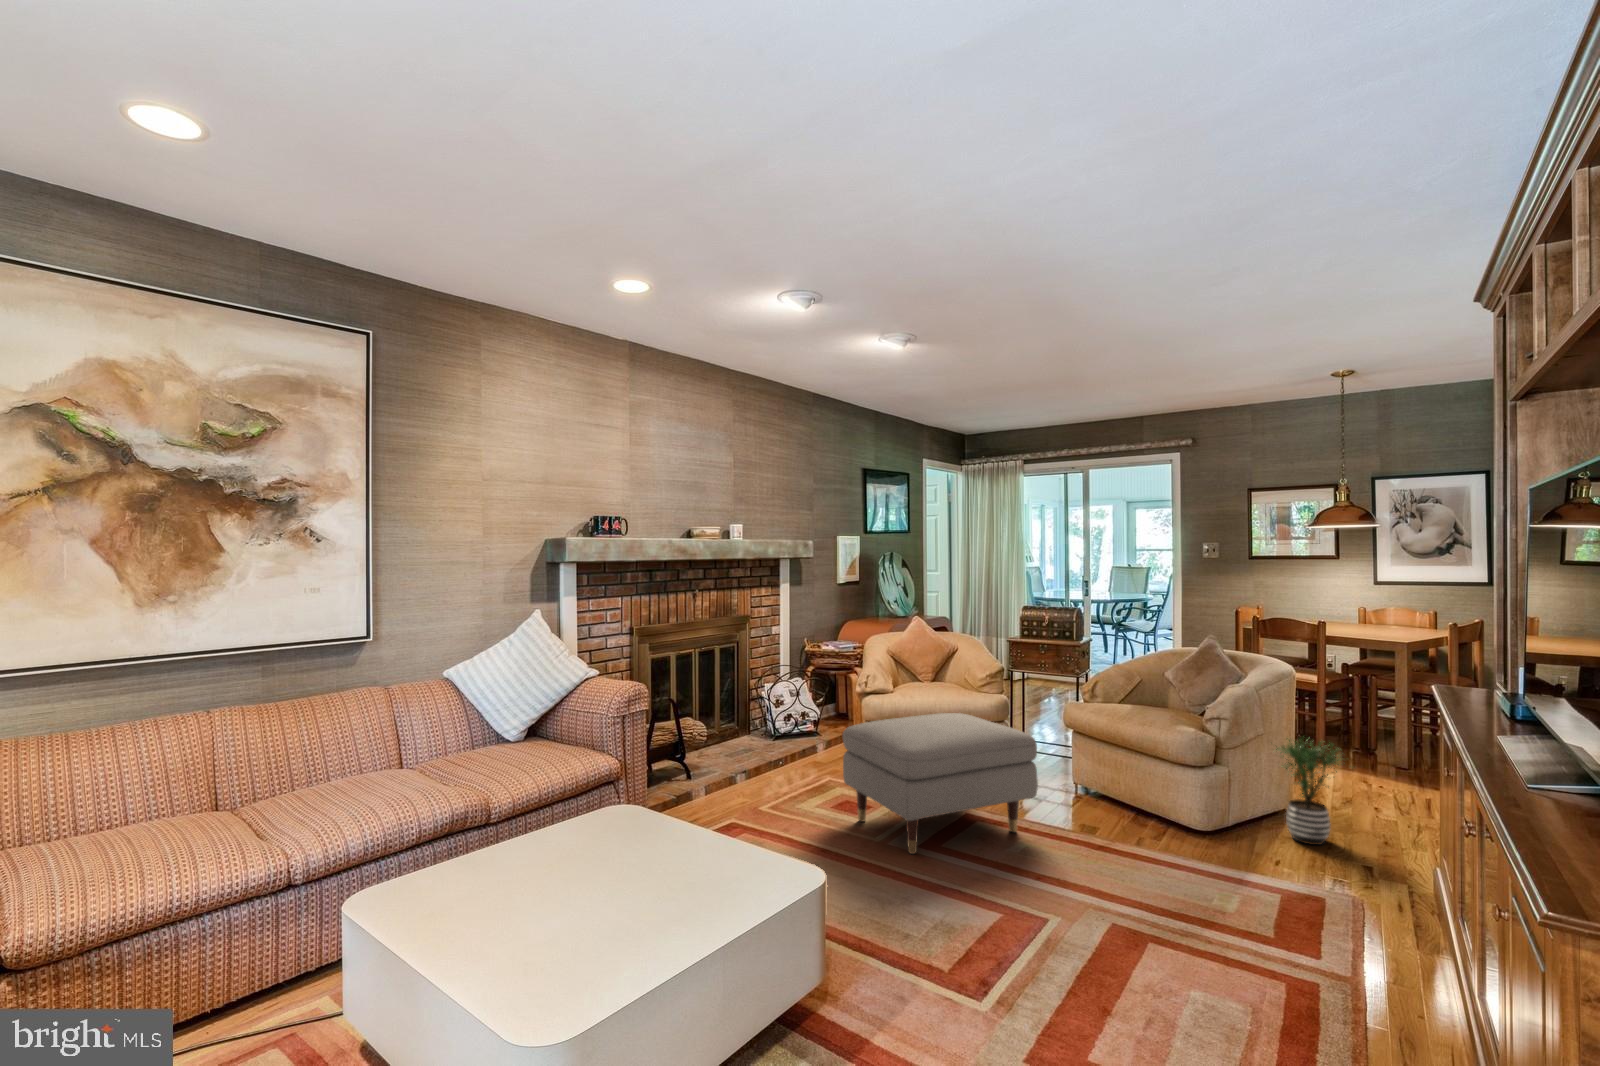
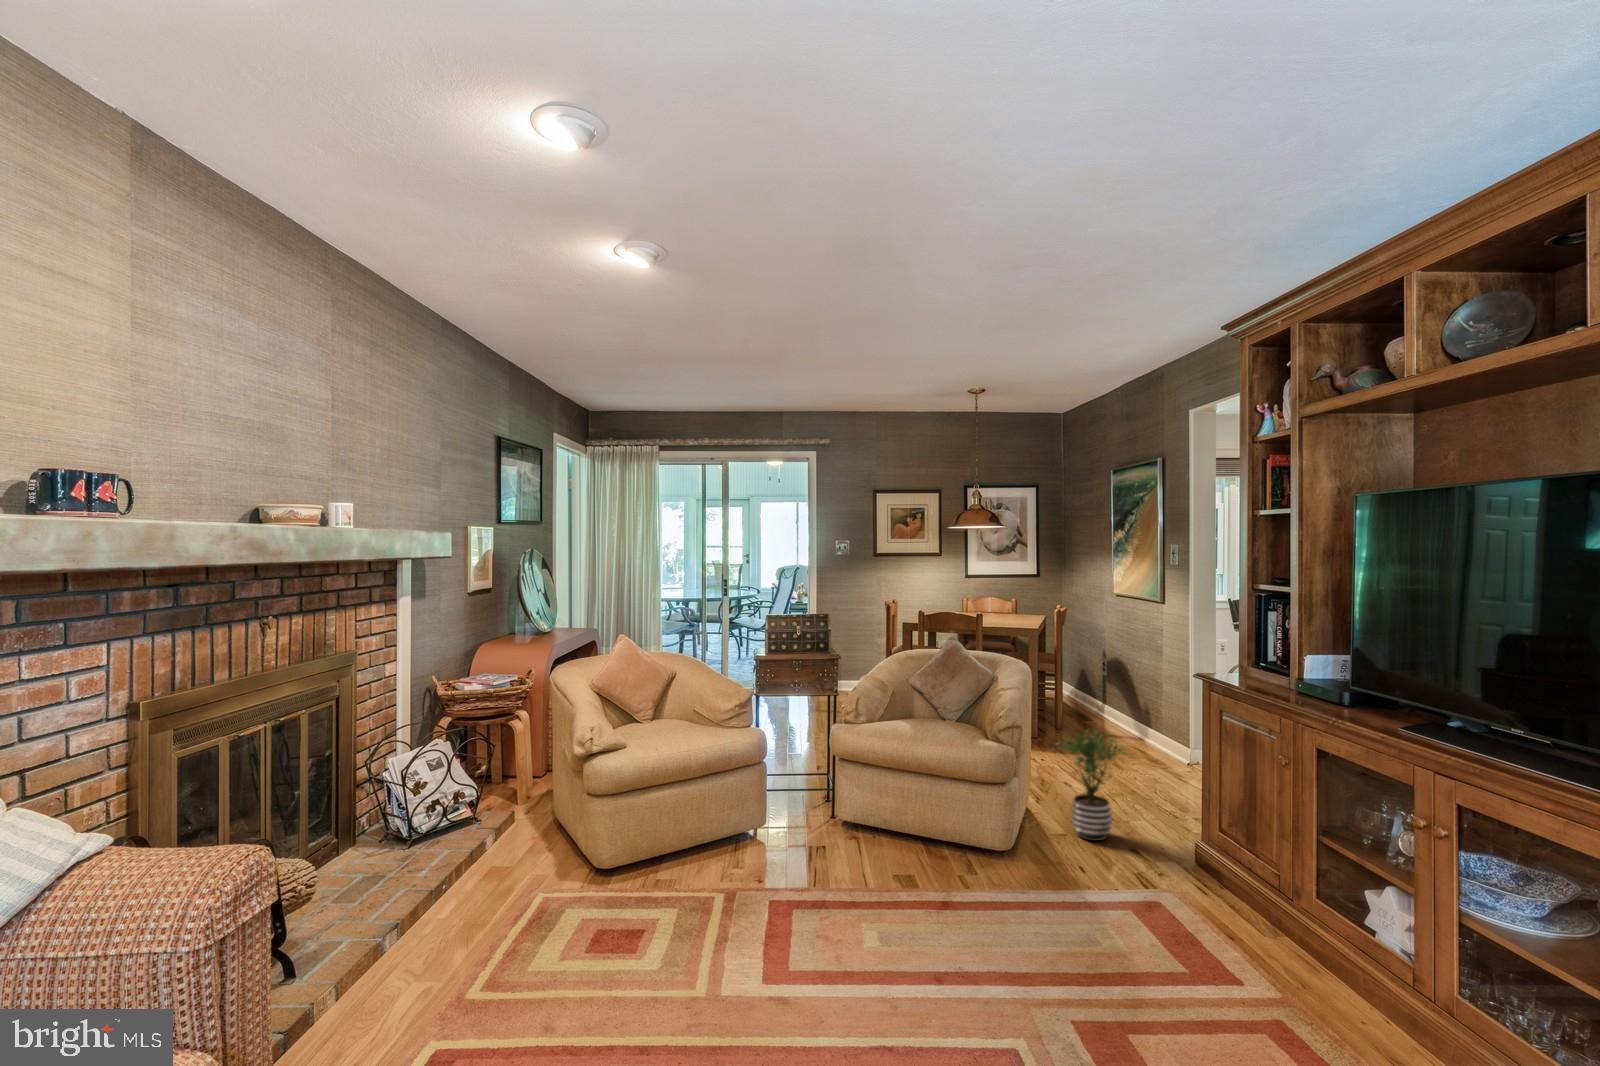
ottoman: present [843,713,1038,854] -> none [619,764,881,1005]

